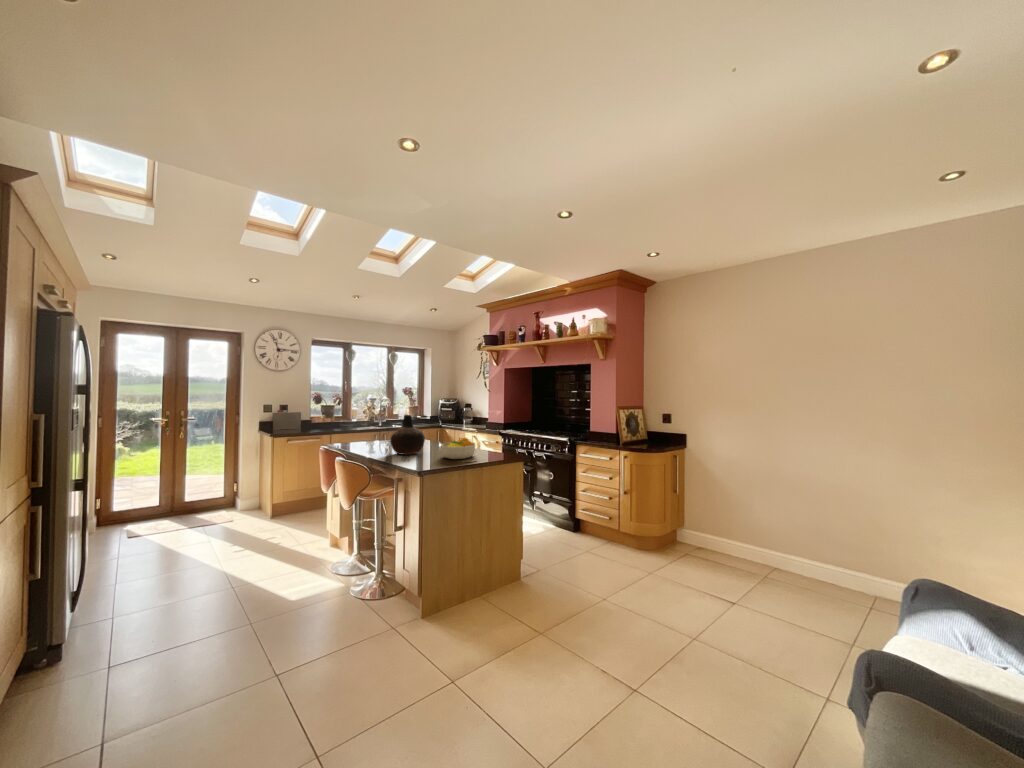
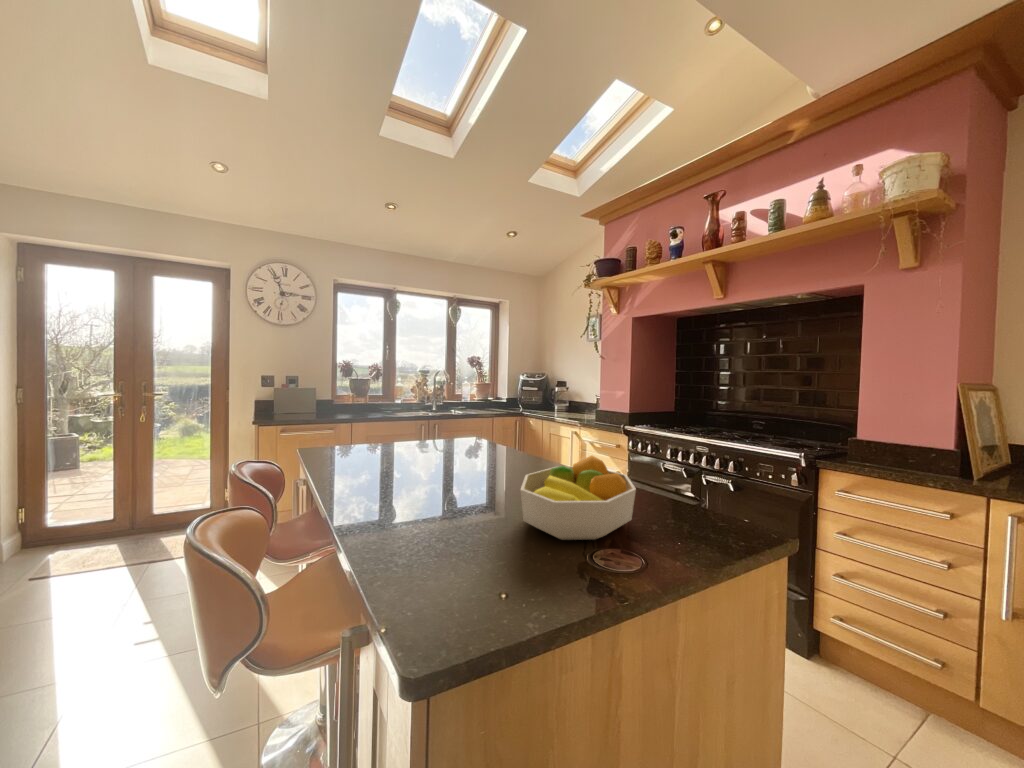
vase: present [390,415,425,455] -> none [382,386,477,499]

